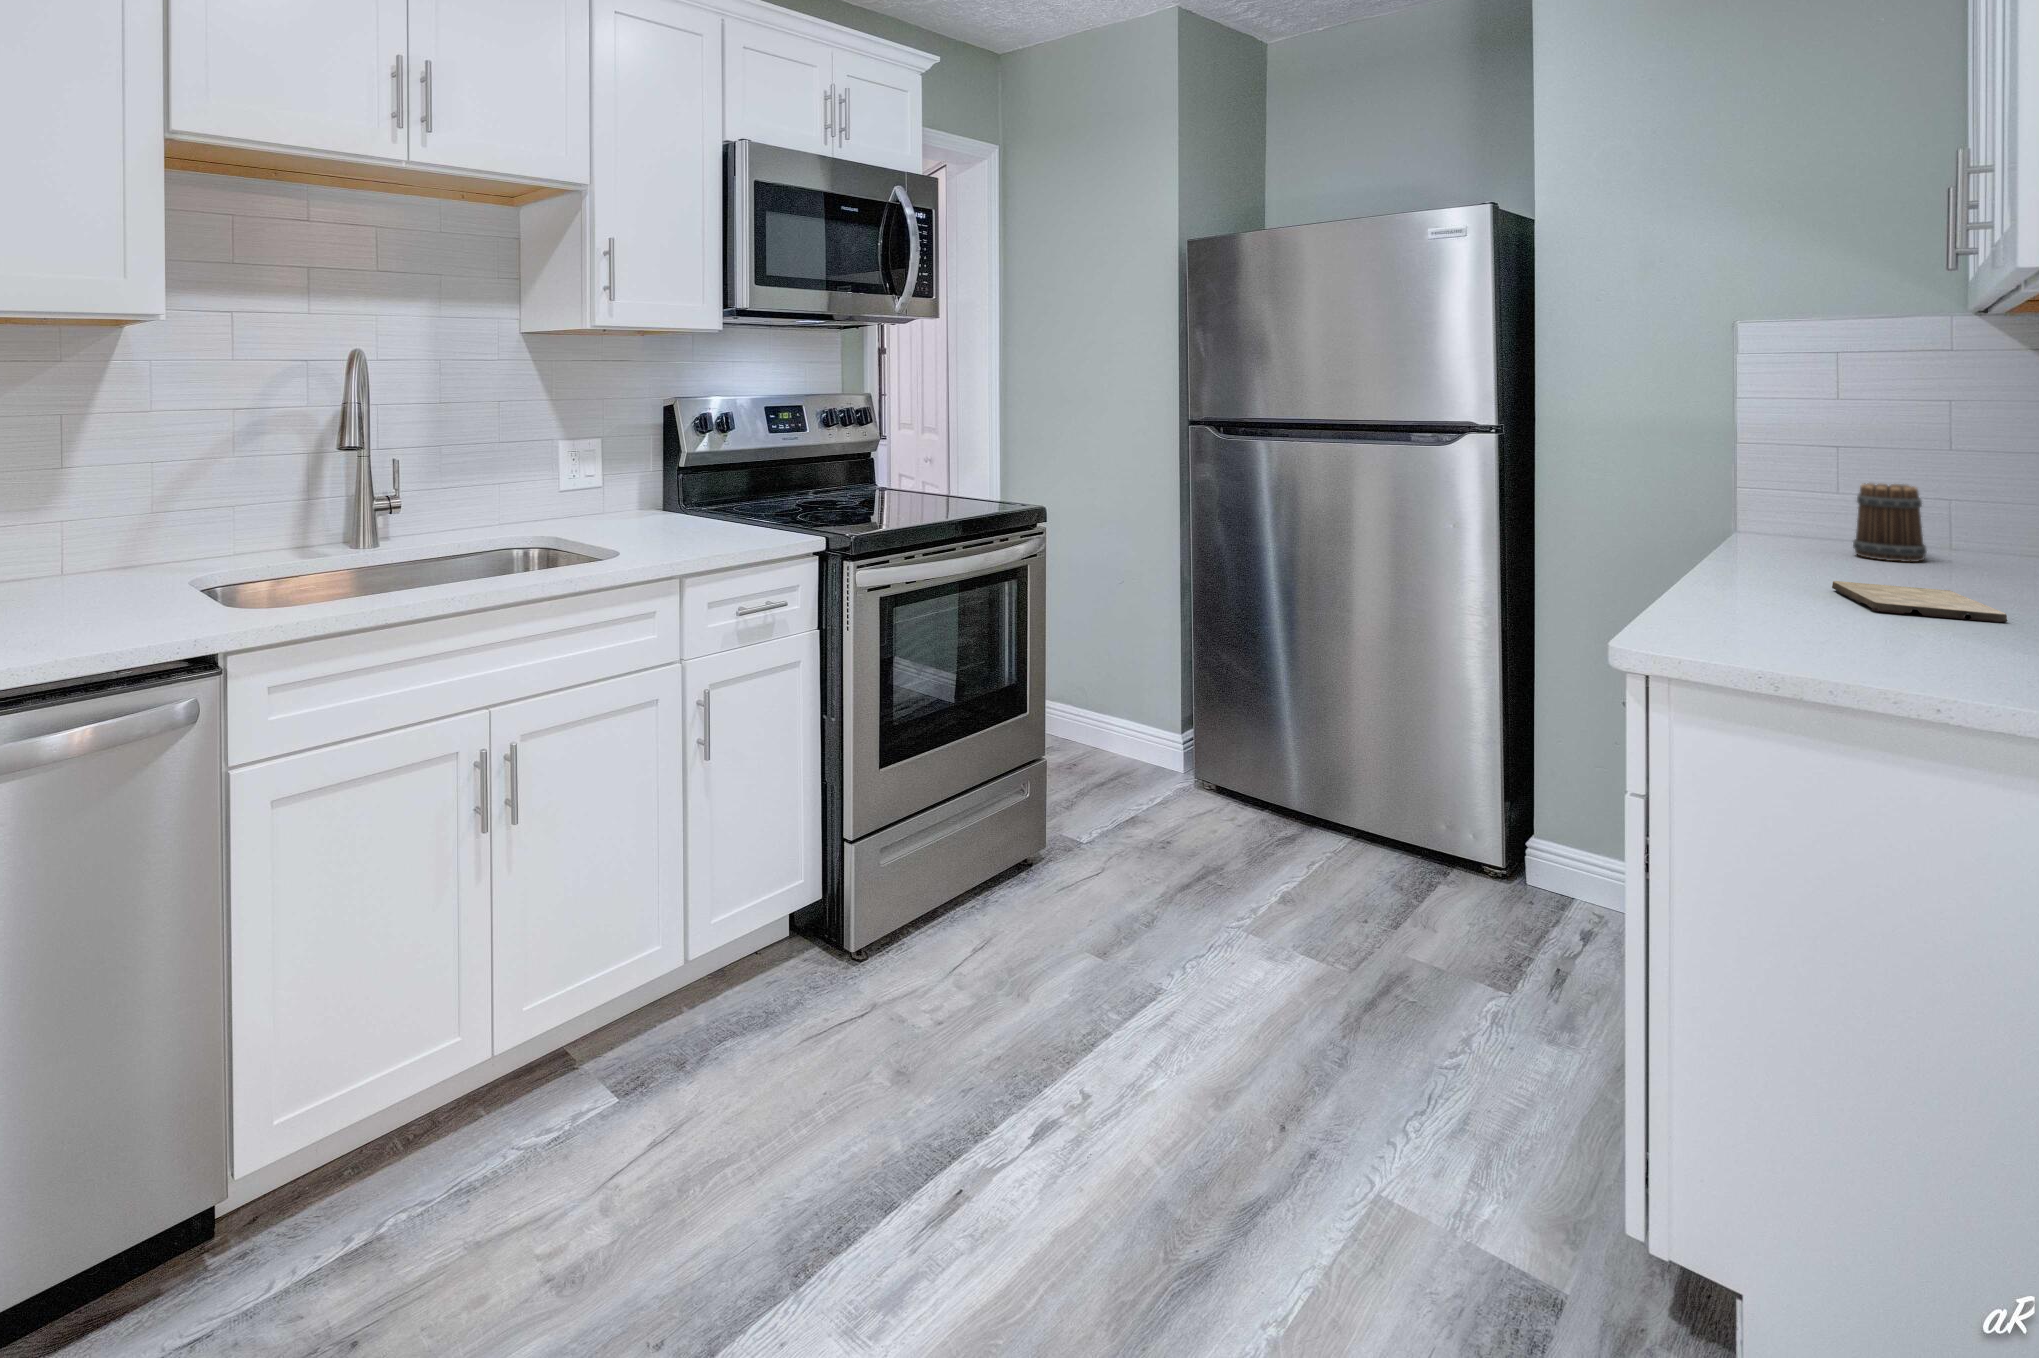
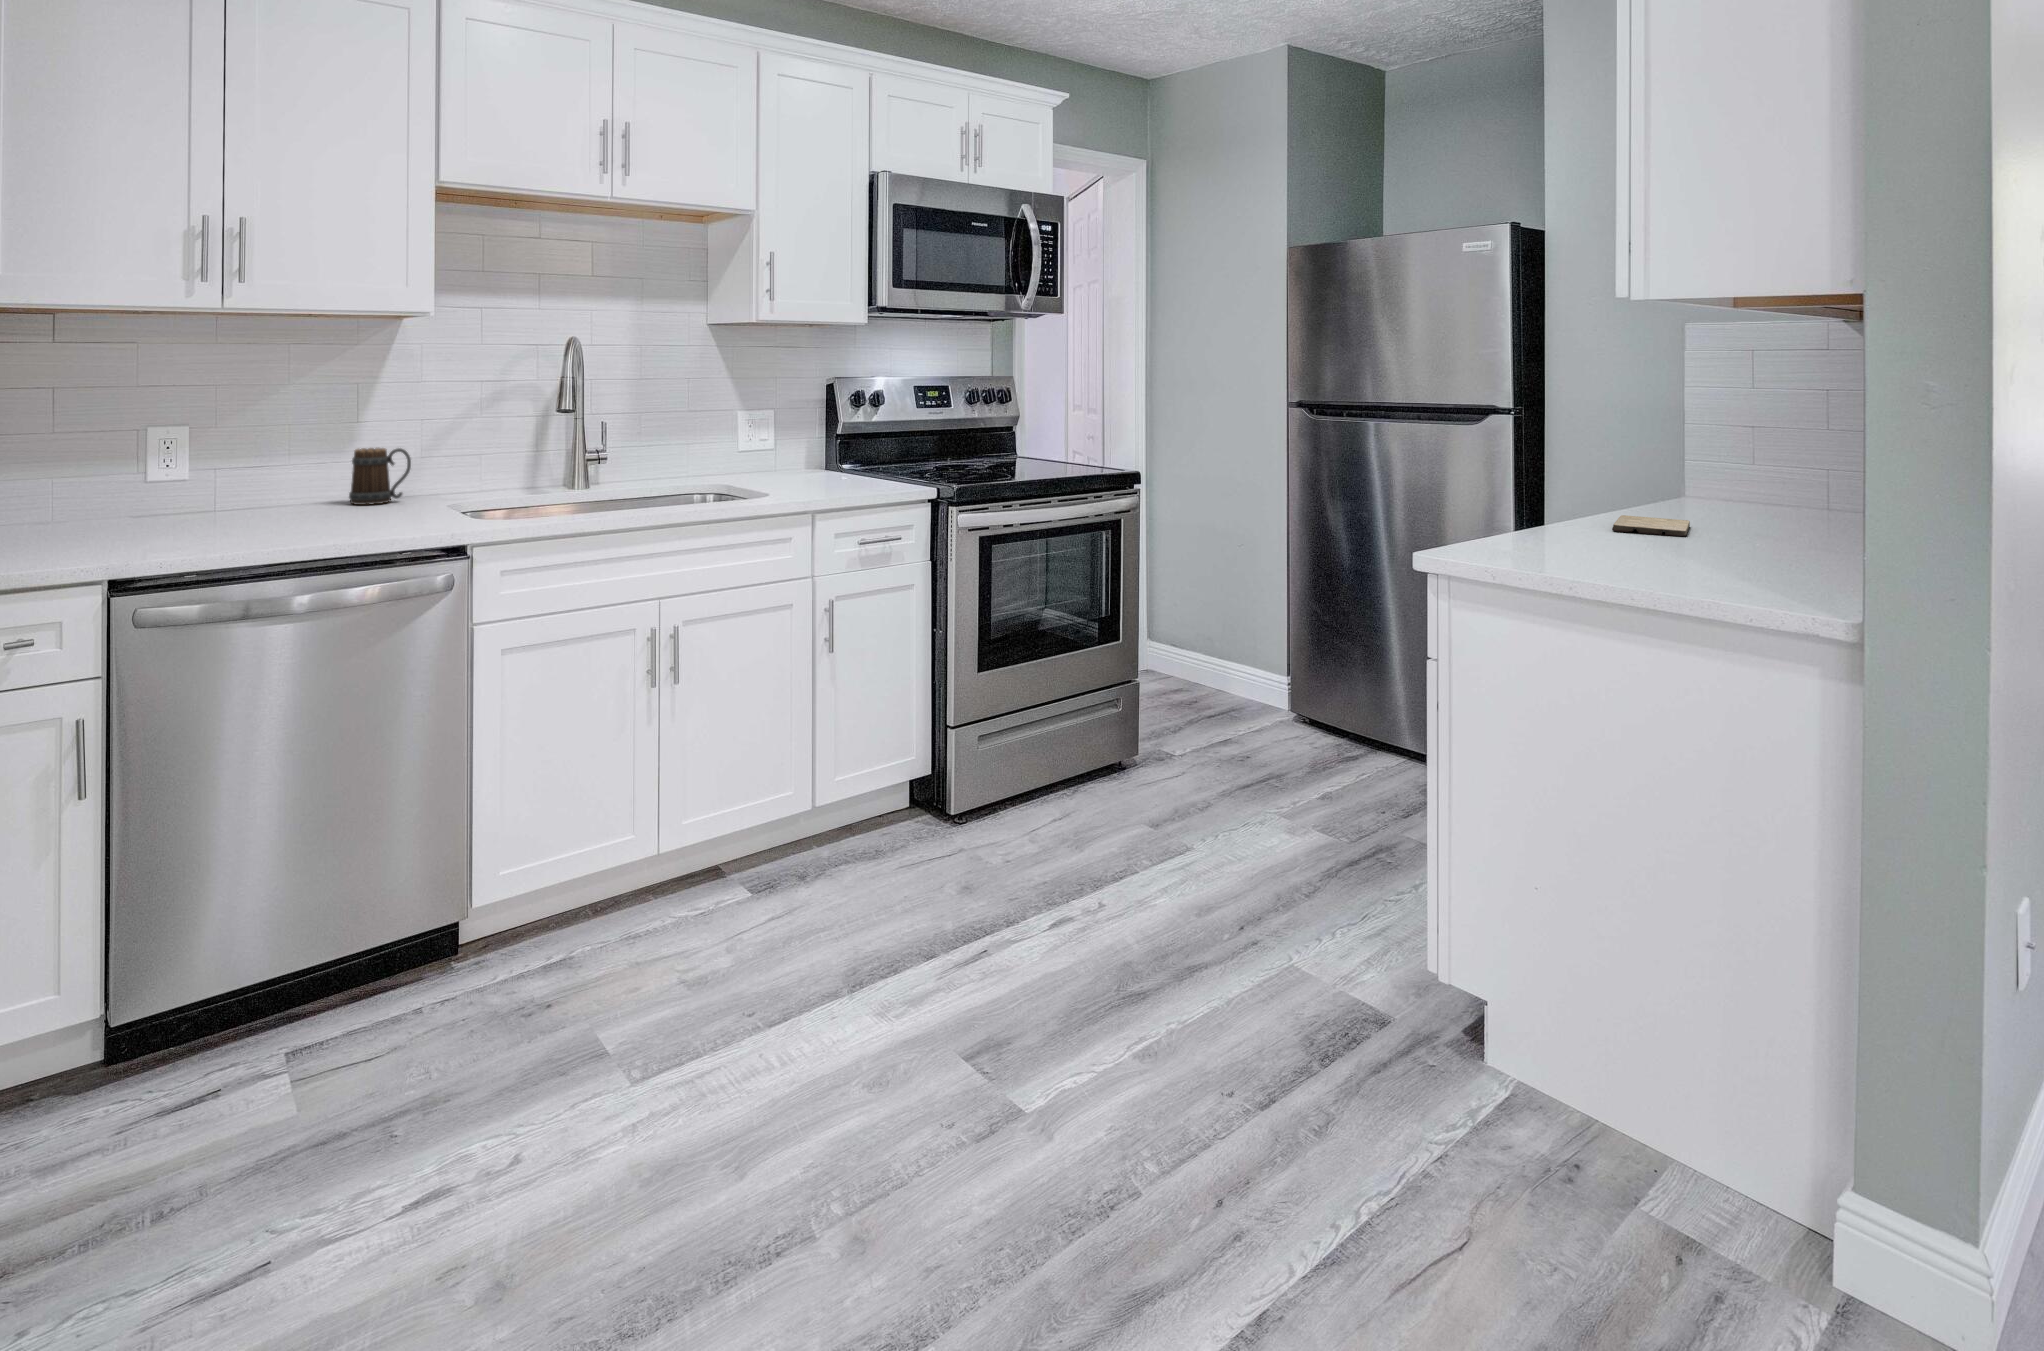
mug: present [1853,483,1927,562] -> present [349,448,411,505]

